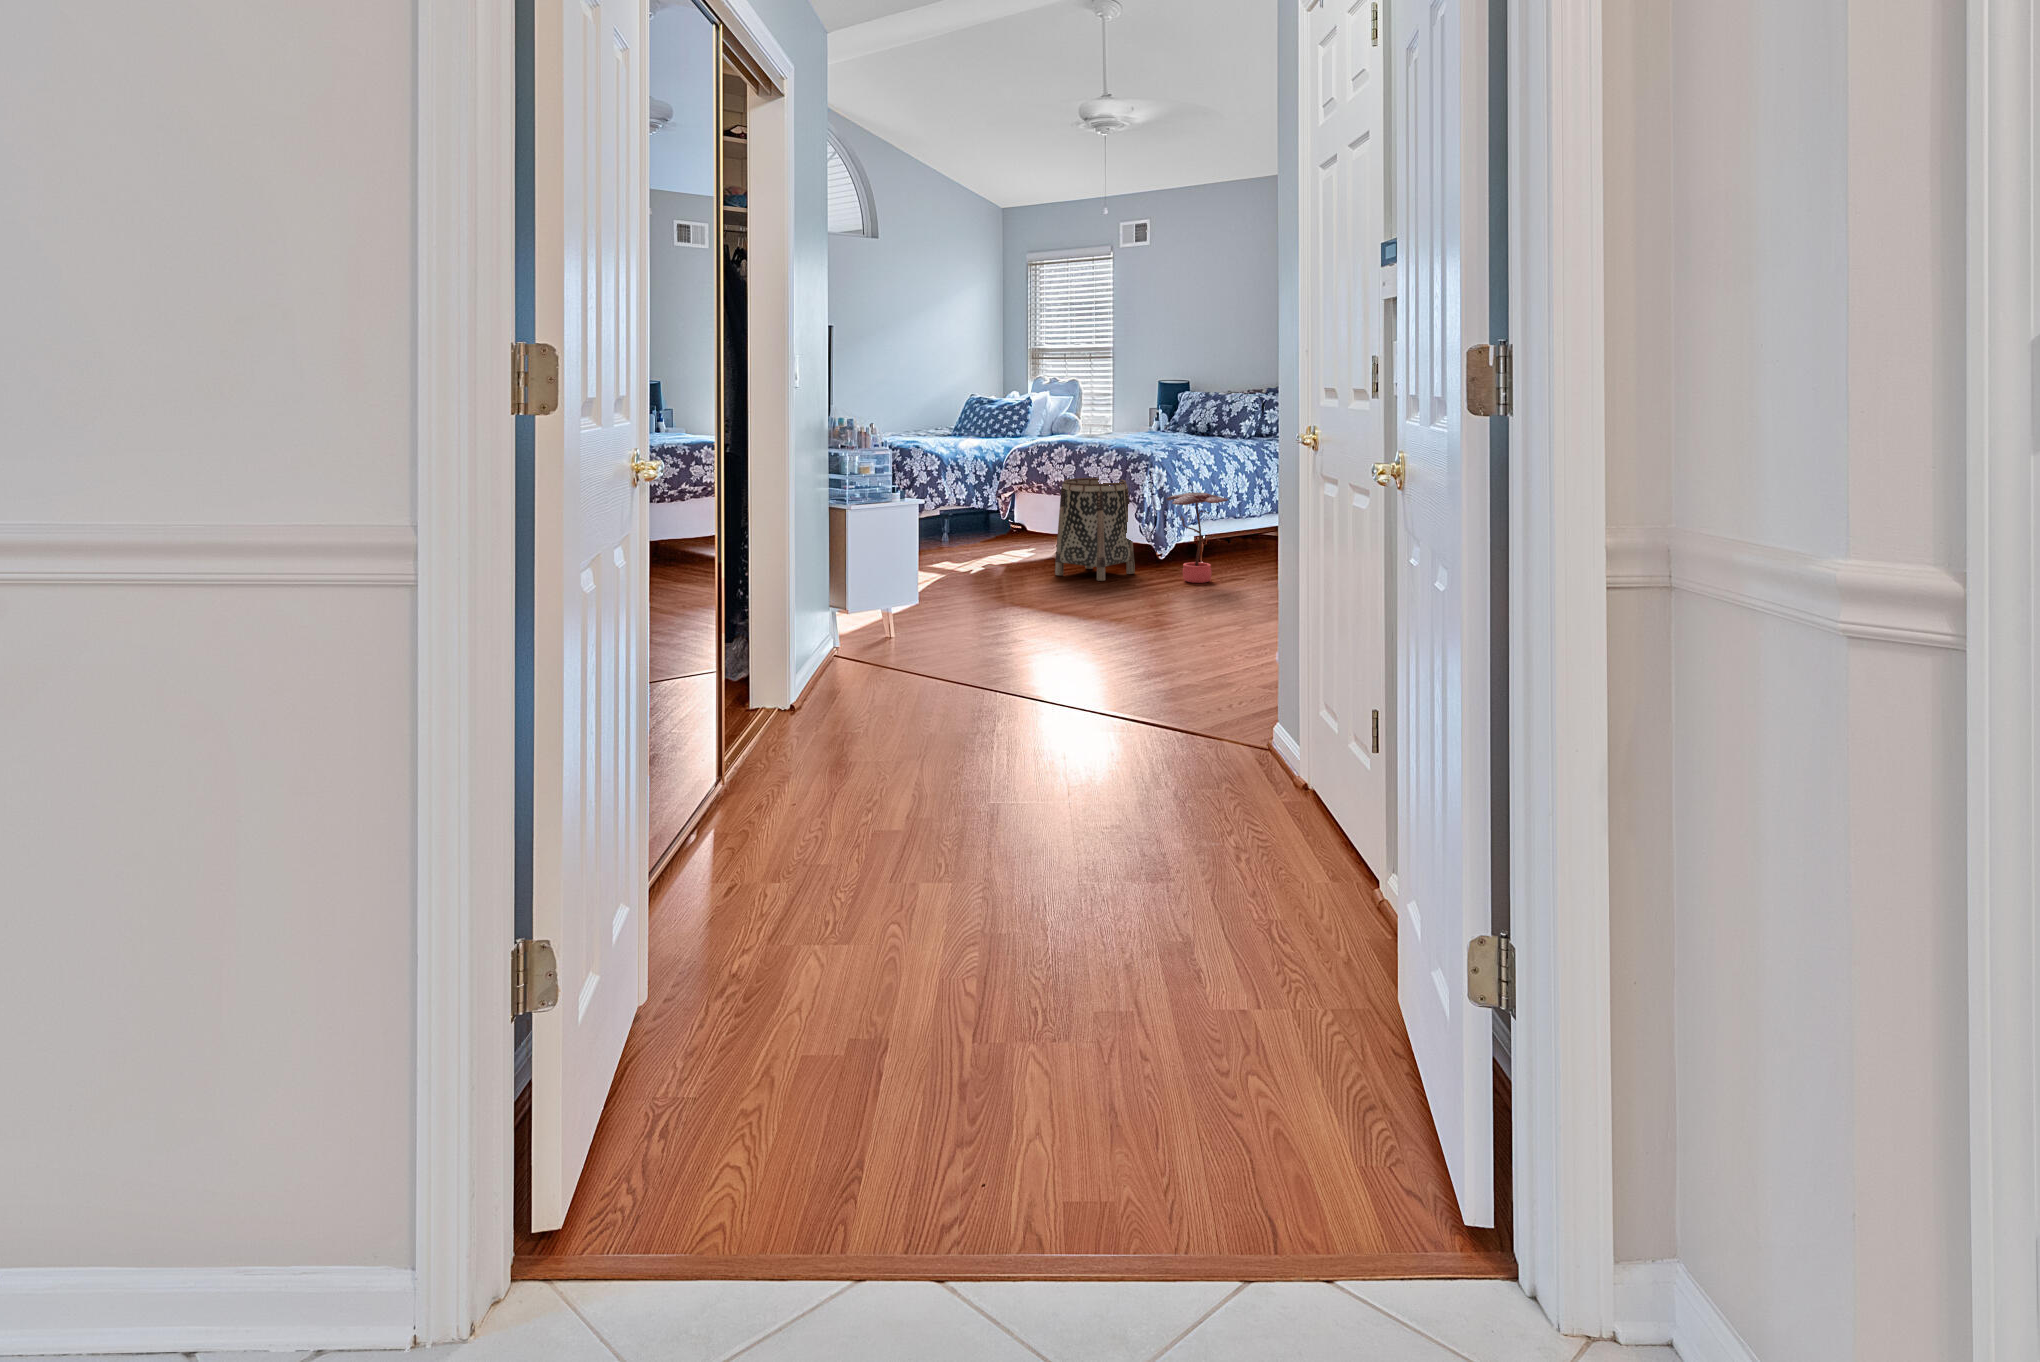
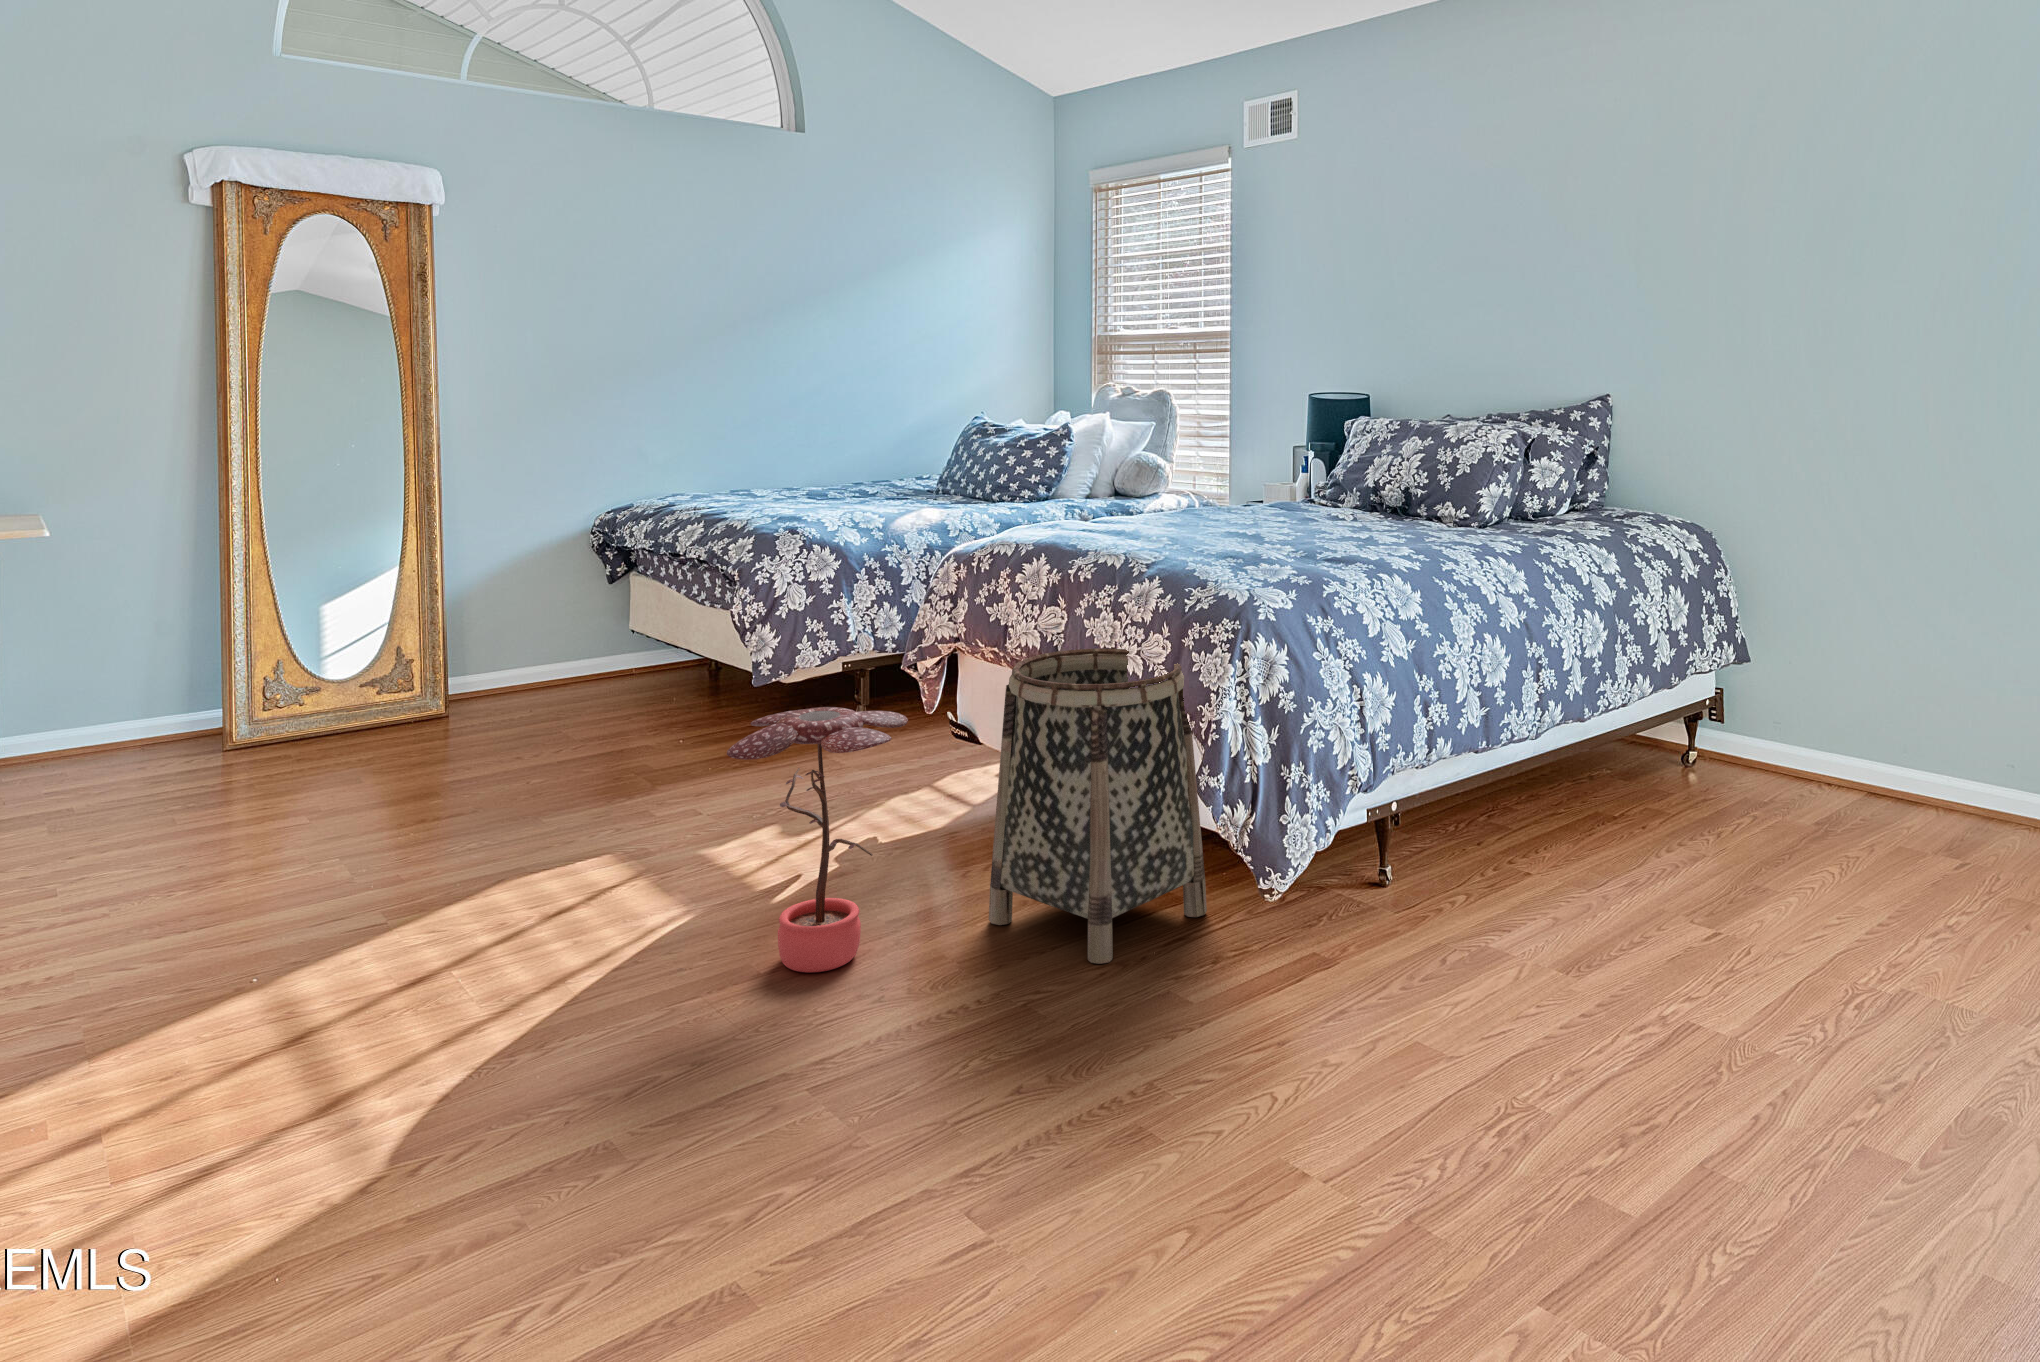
potted plant: present [1166,493,1228,583] -> present [727,707,908,973]

